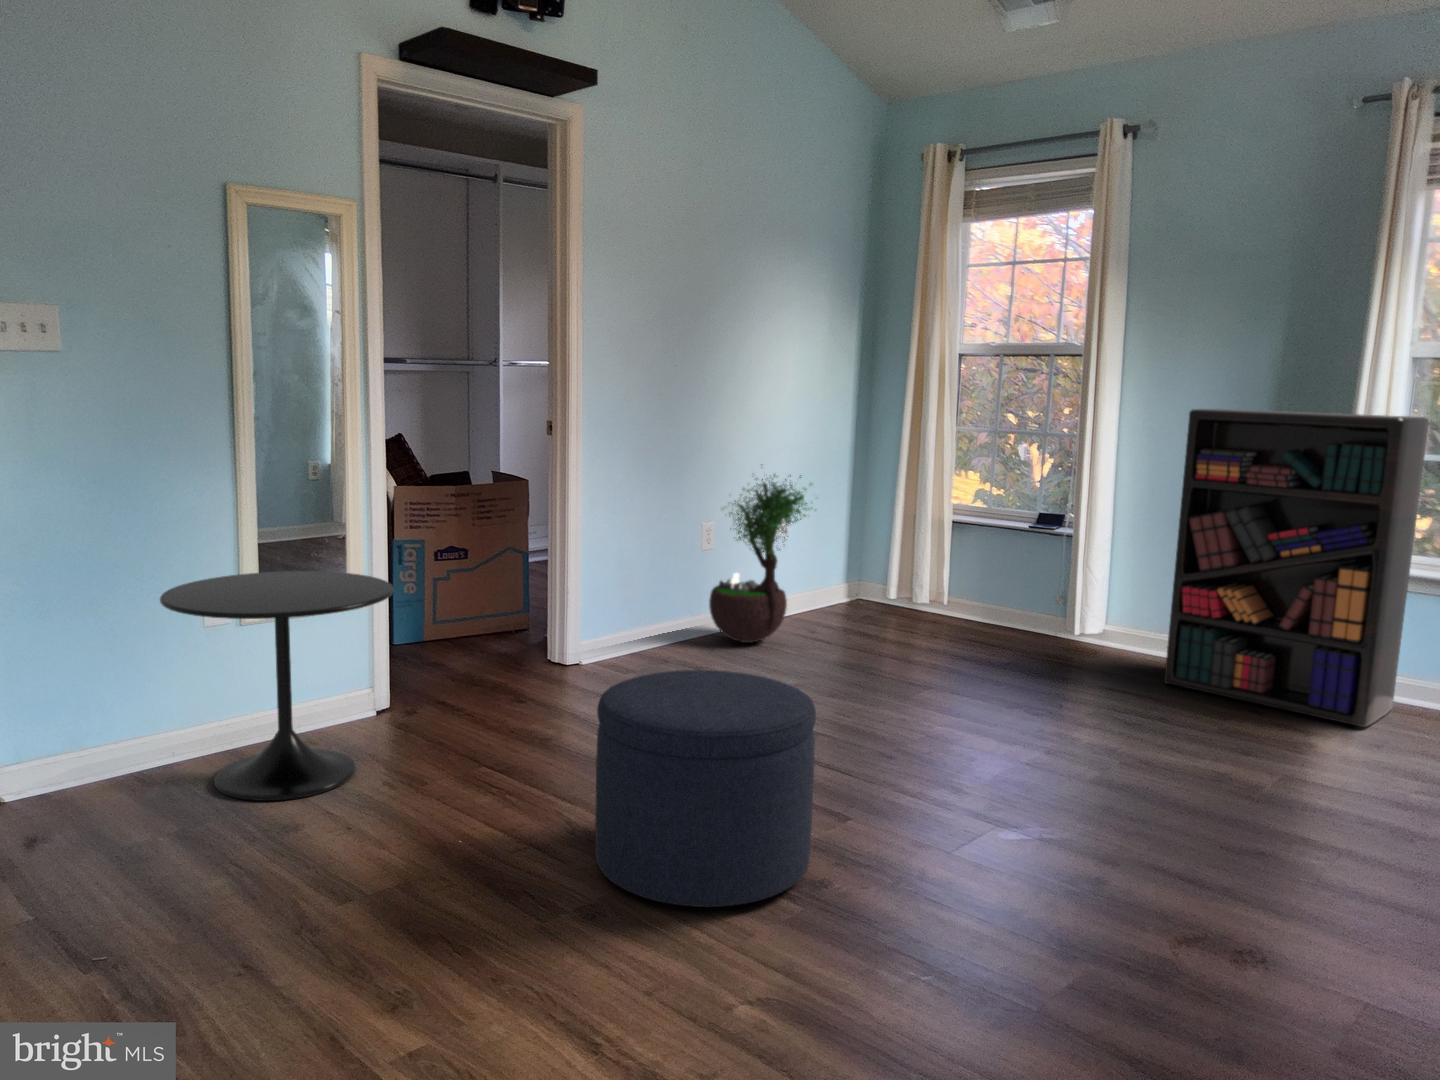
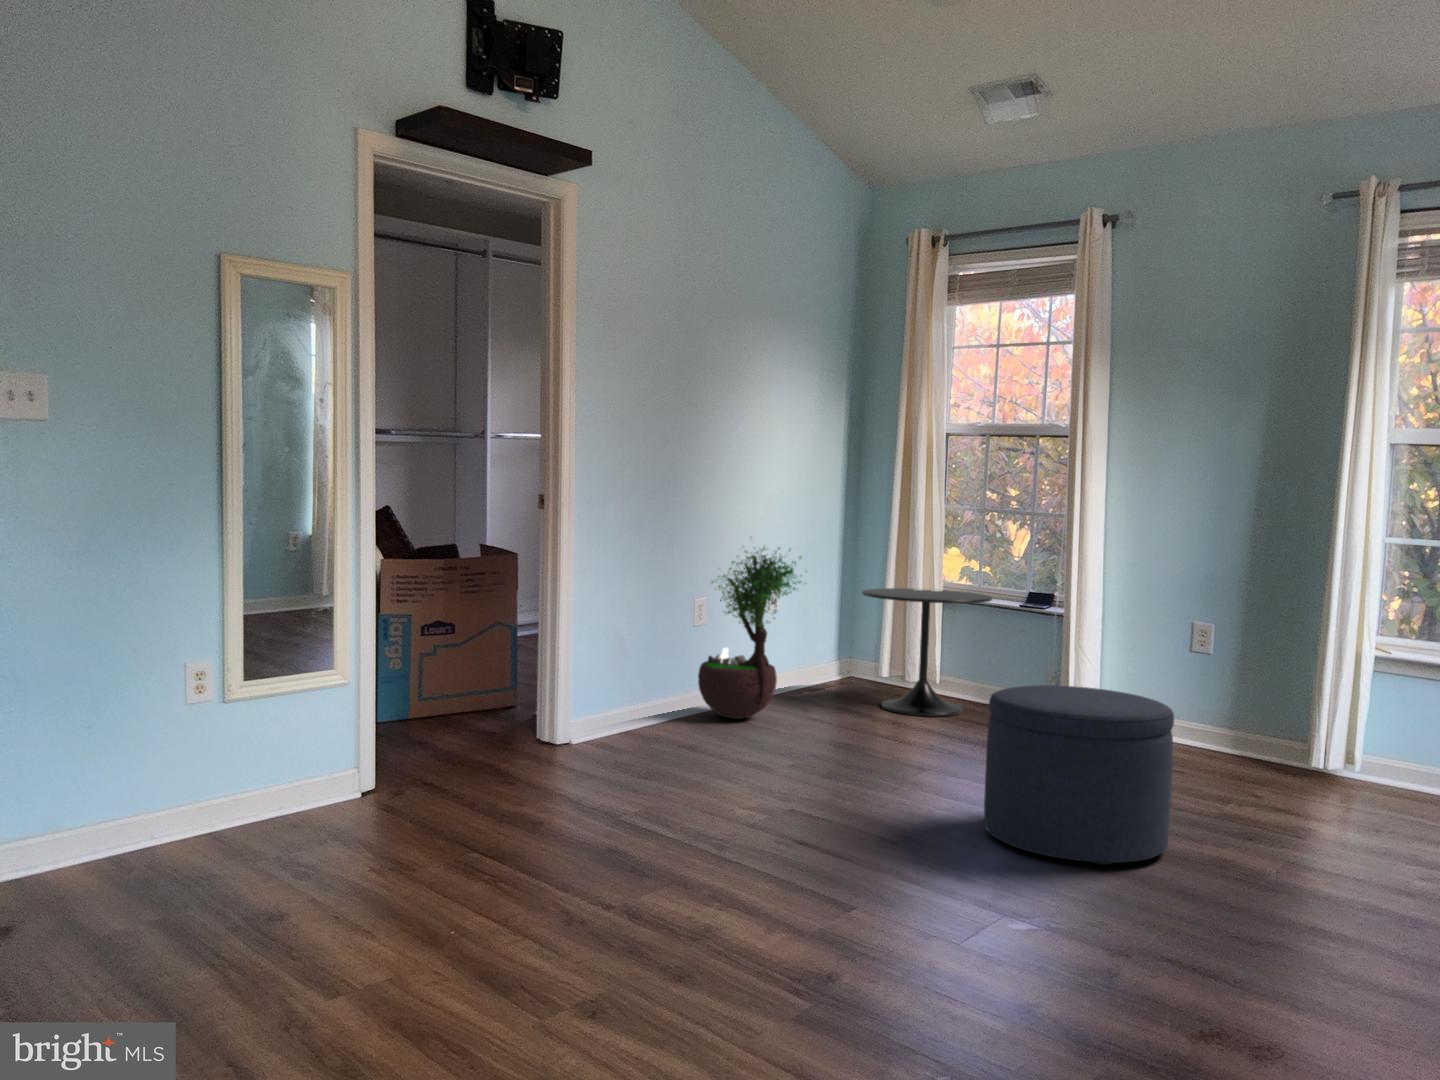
bookshelf: present [1164,409,1429,727] -> none [1159,480,1404,793]
side table: present [160,571,394,801] -> present [862,588,992,716]
ottoman: present [595,670,816,907] -> present [984,685,1174,865]

